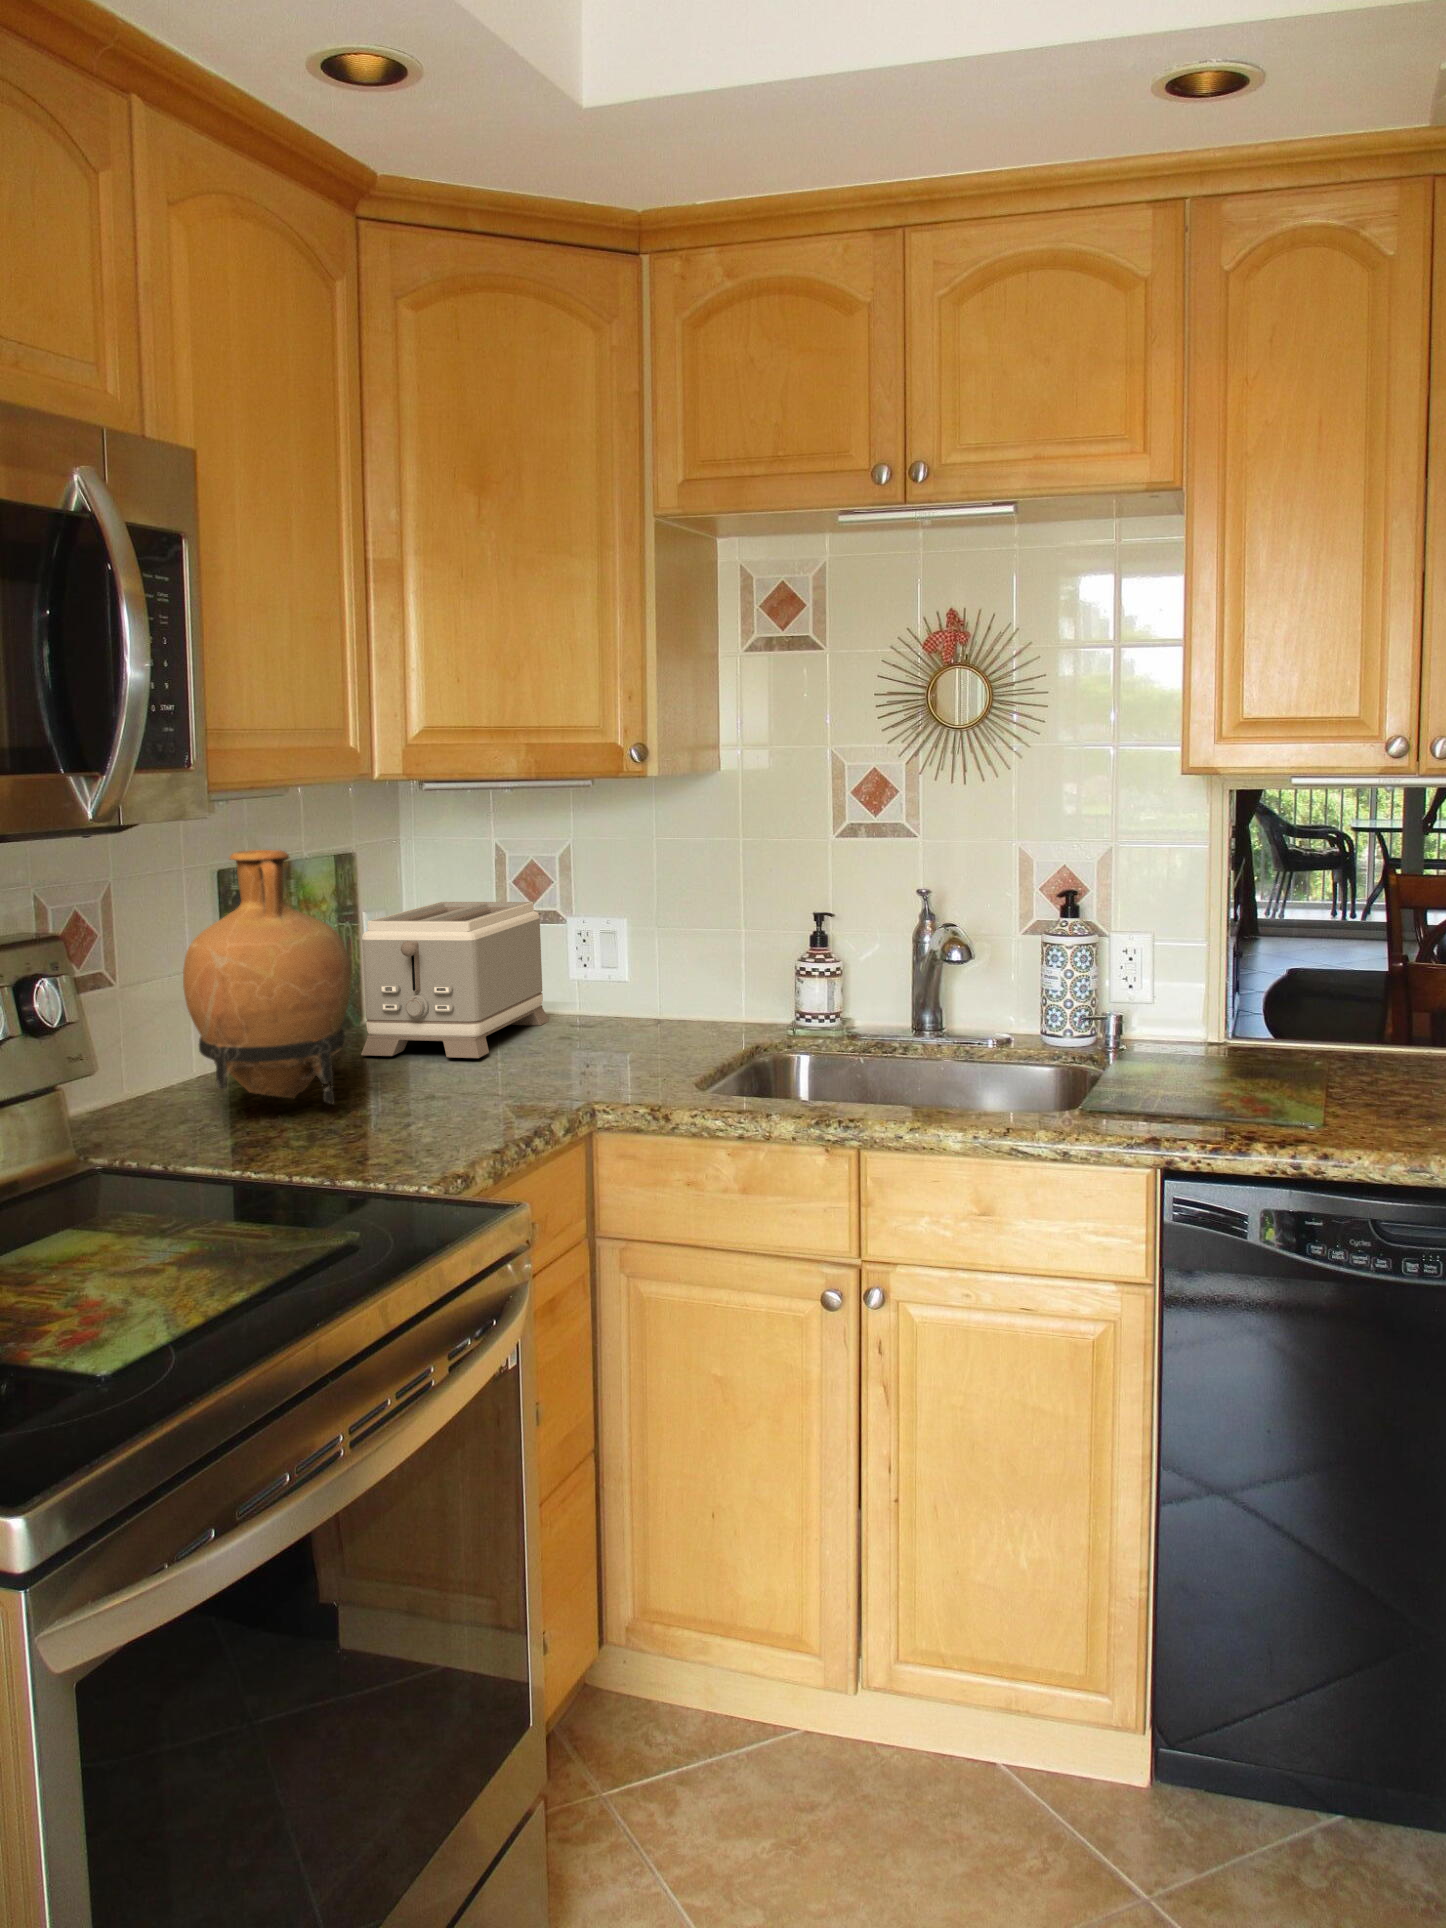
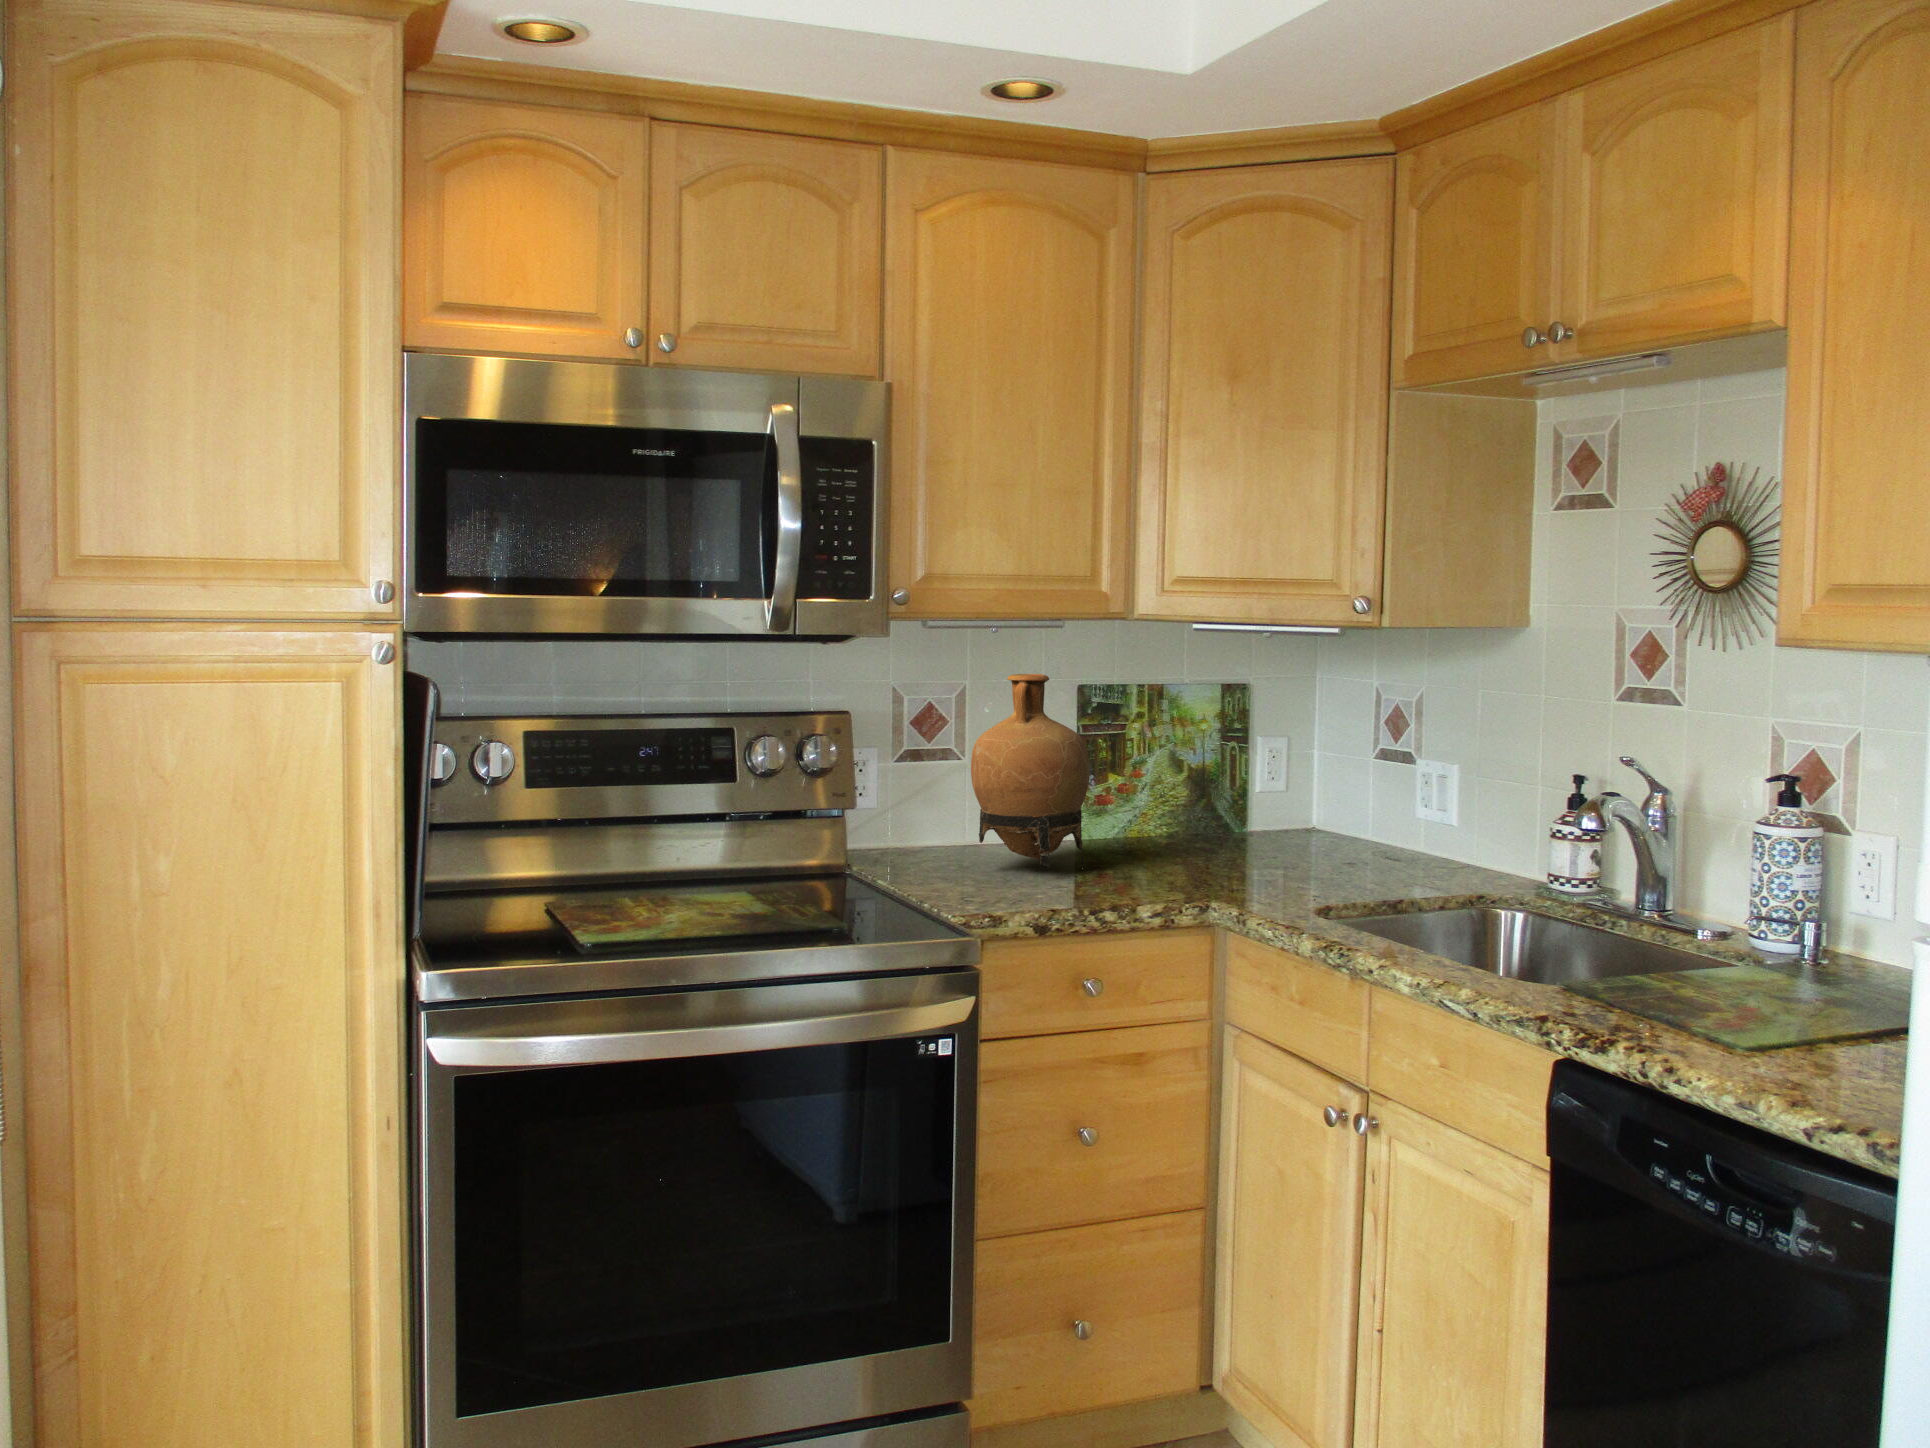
toaster: present [361,902,549,1058] -> none [1173,732,1370,860]

